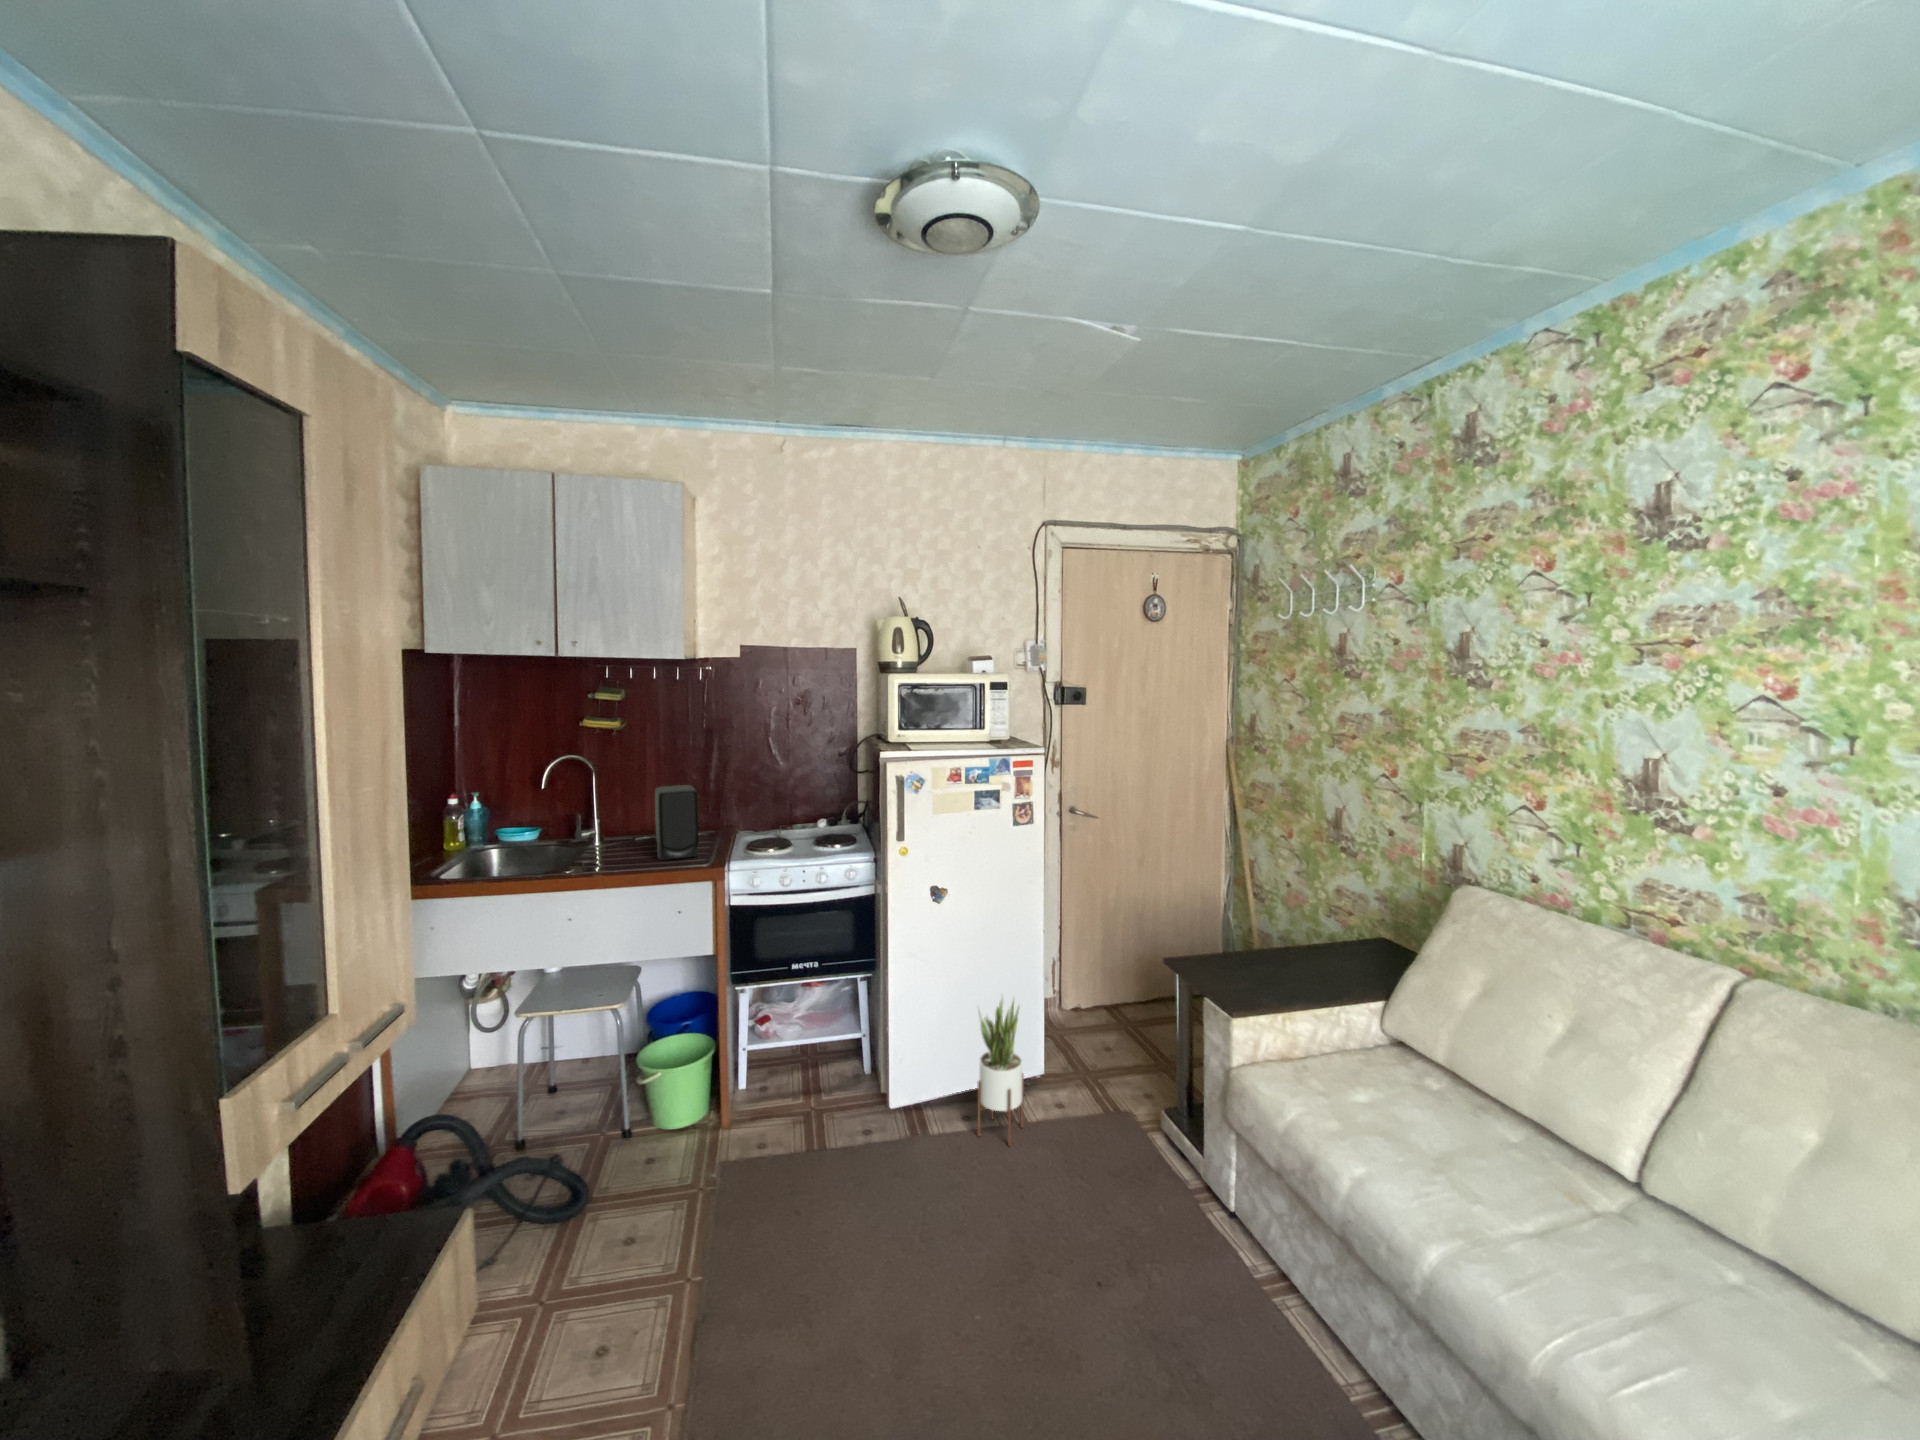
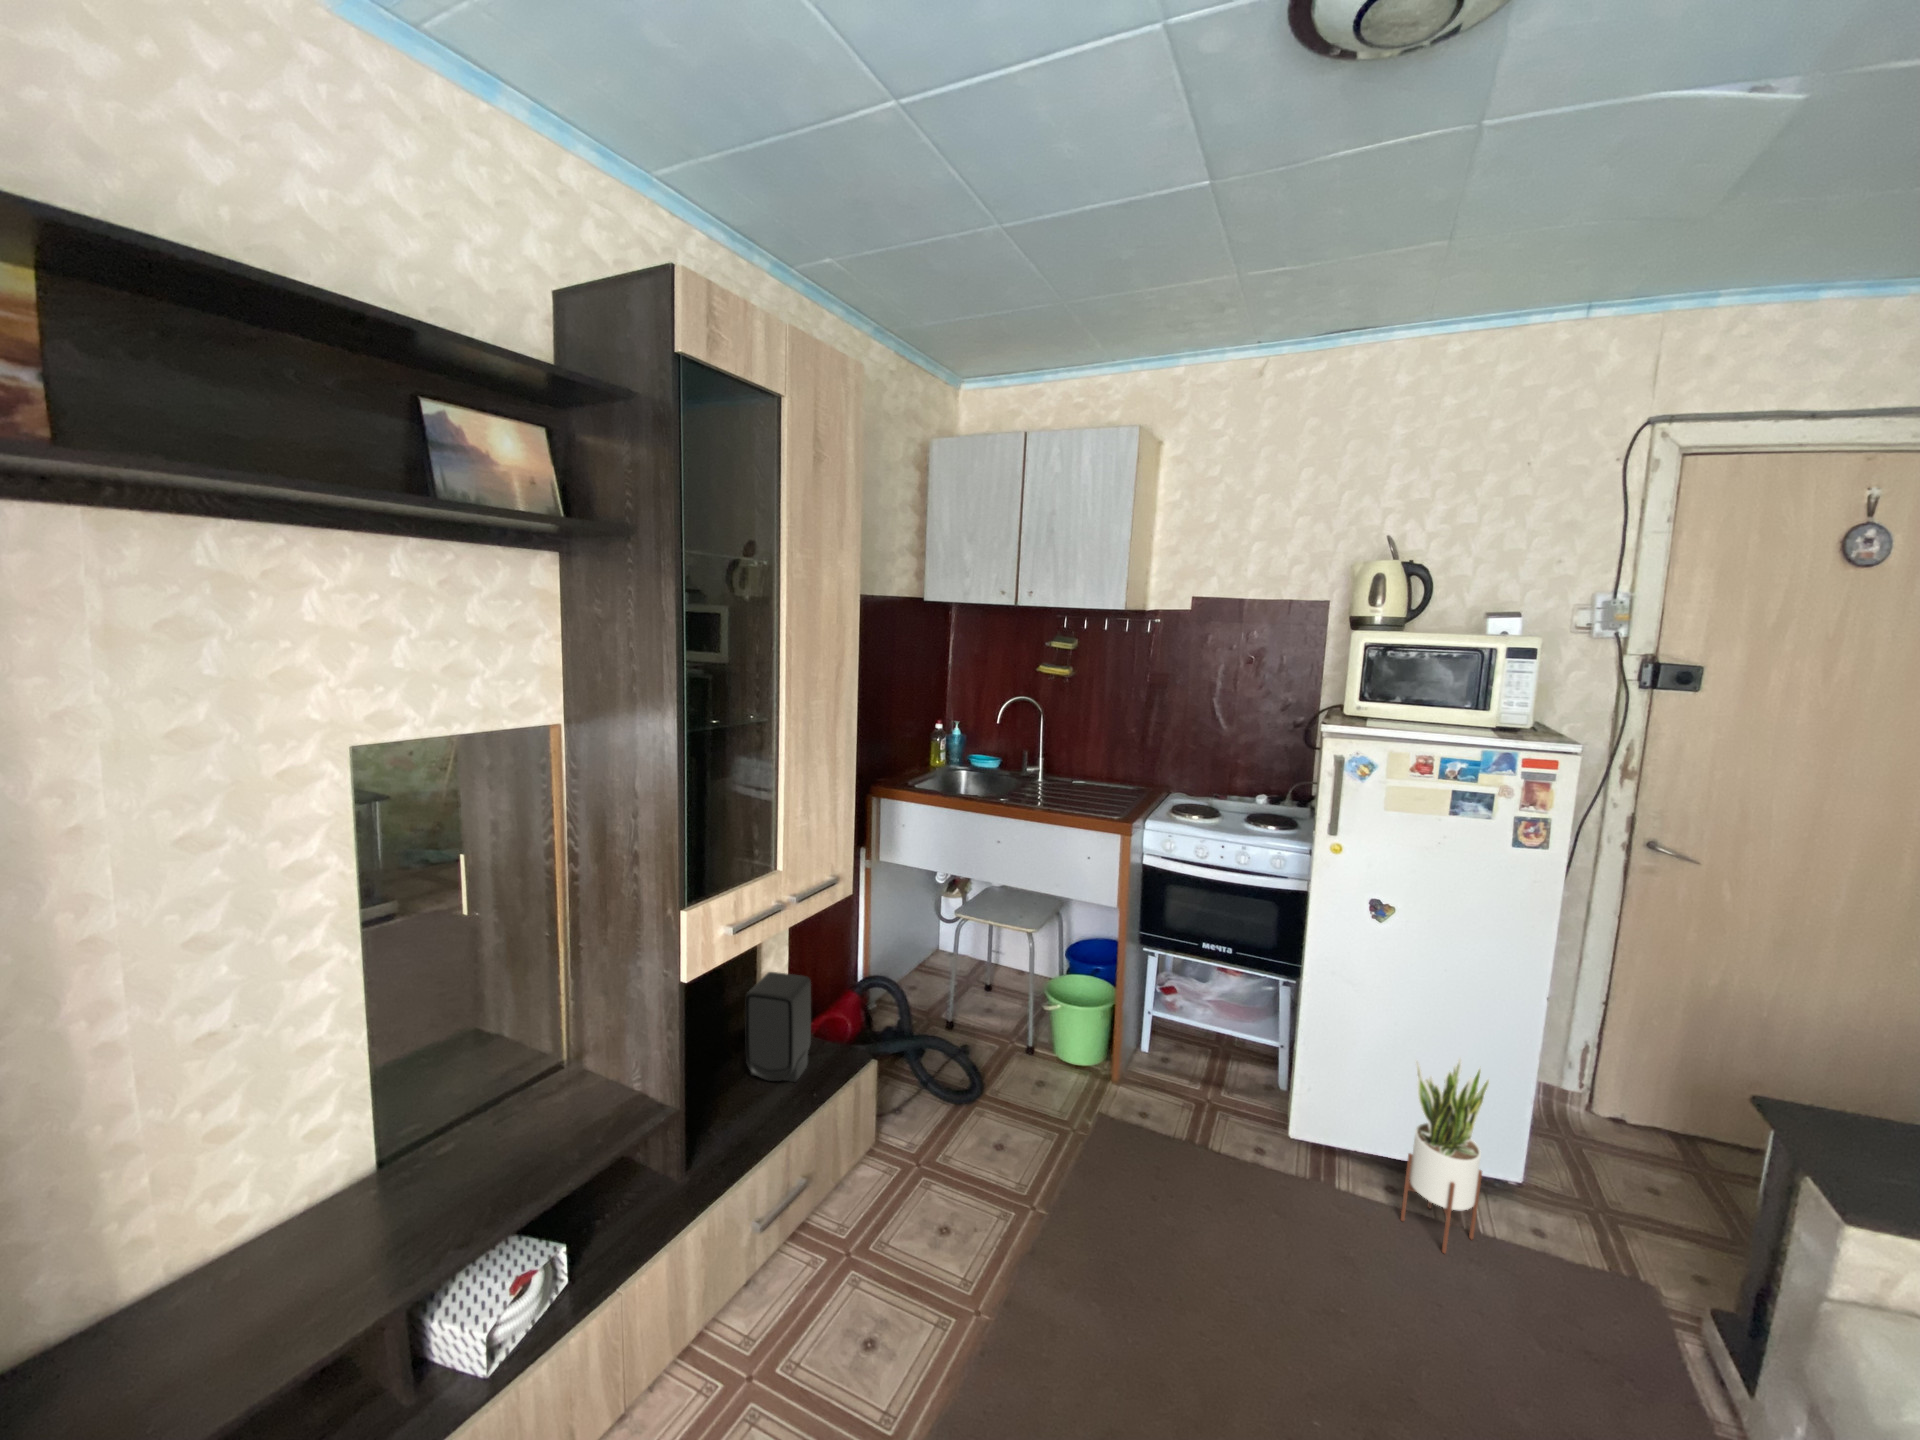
speaker: present [655,785,699,860] -> present [745,972,811,1082]

